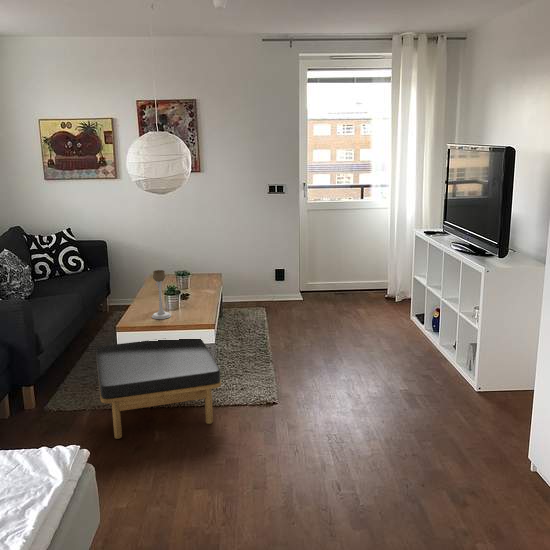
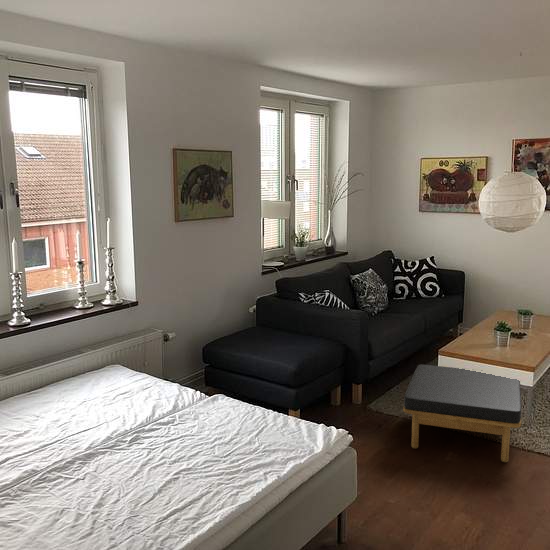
candle holder: present [152,270,171,319] -> none [475,304,495,352]

